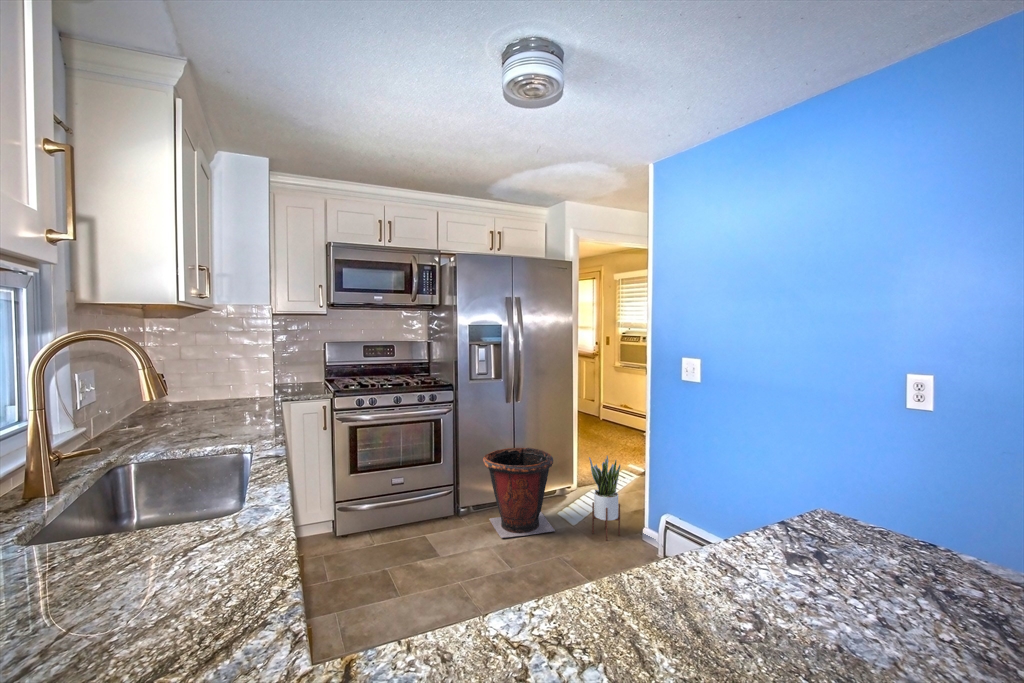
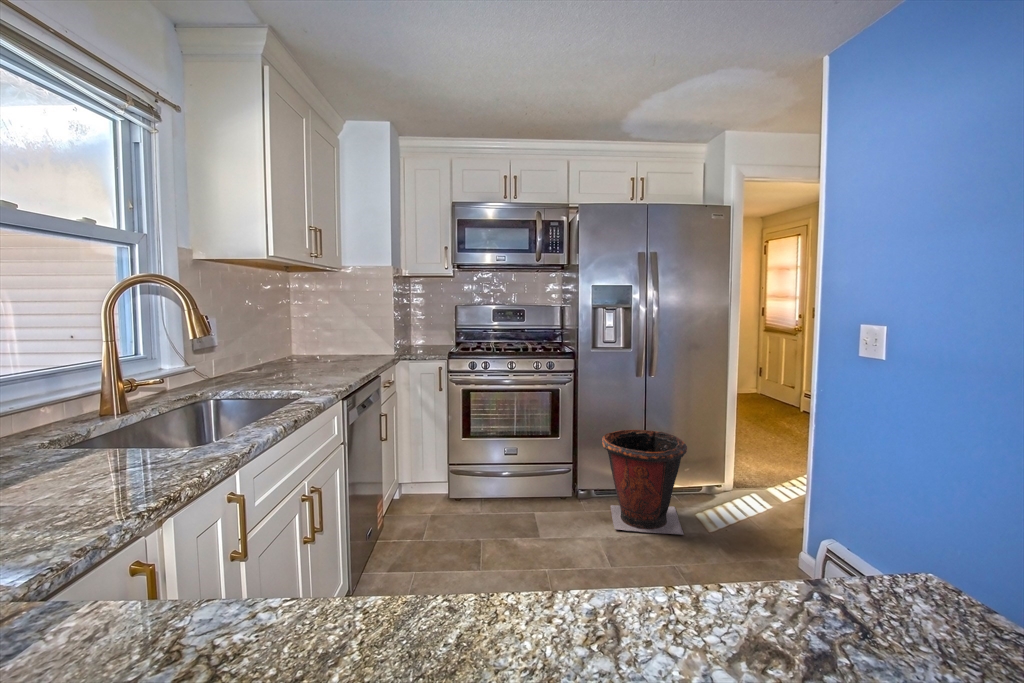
potted plant: present [589,456,620,540] -> none [730,452,777,561]

